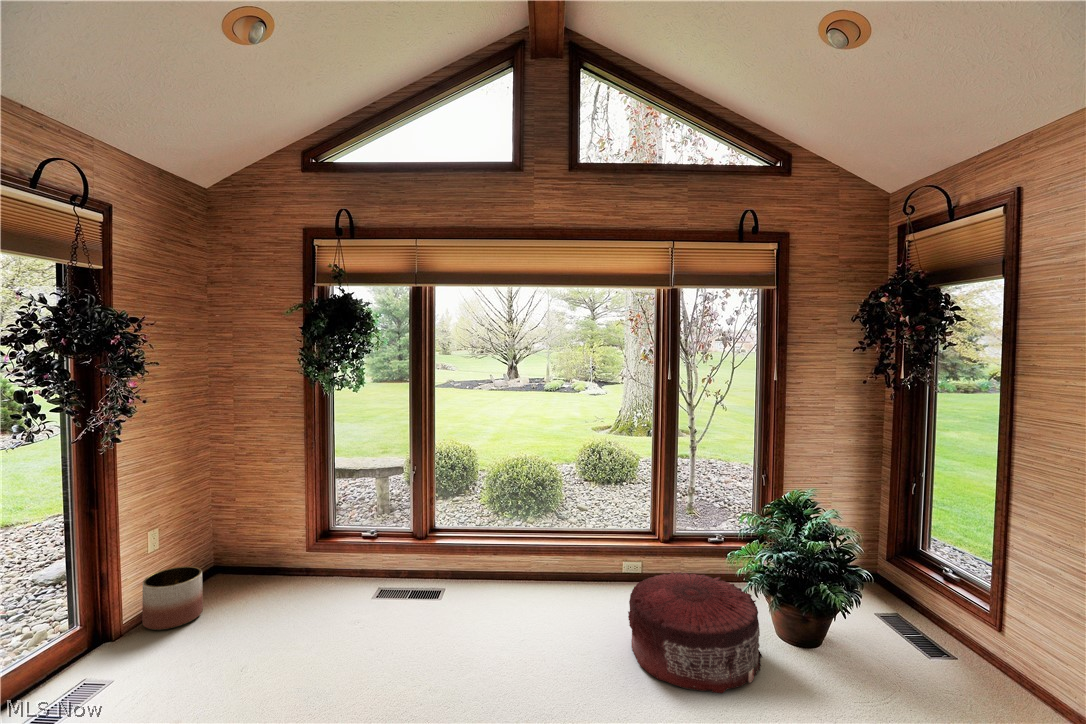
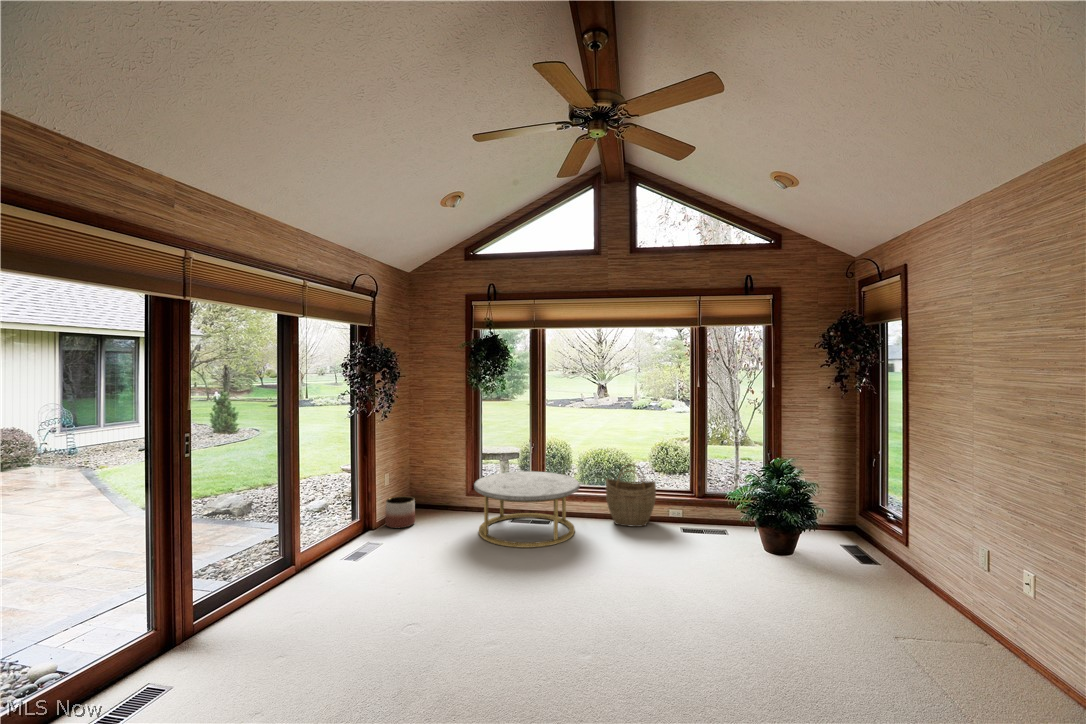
woven basket: none [528,496,604,596] -> present [606,464,656,527]
coffee table: none [303,512,487,665] -> present [474,471,580,548]
pouf: present [628,572,762,694] -> none [665,507,749,567]

